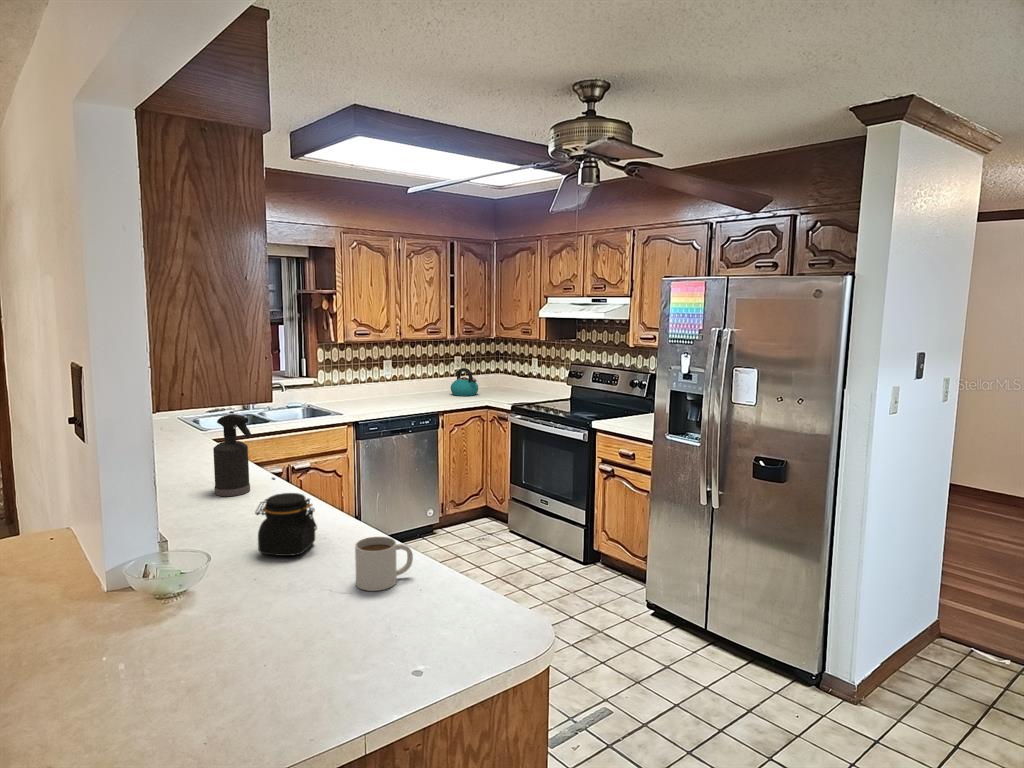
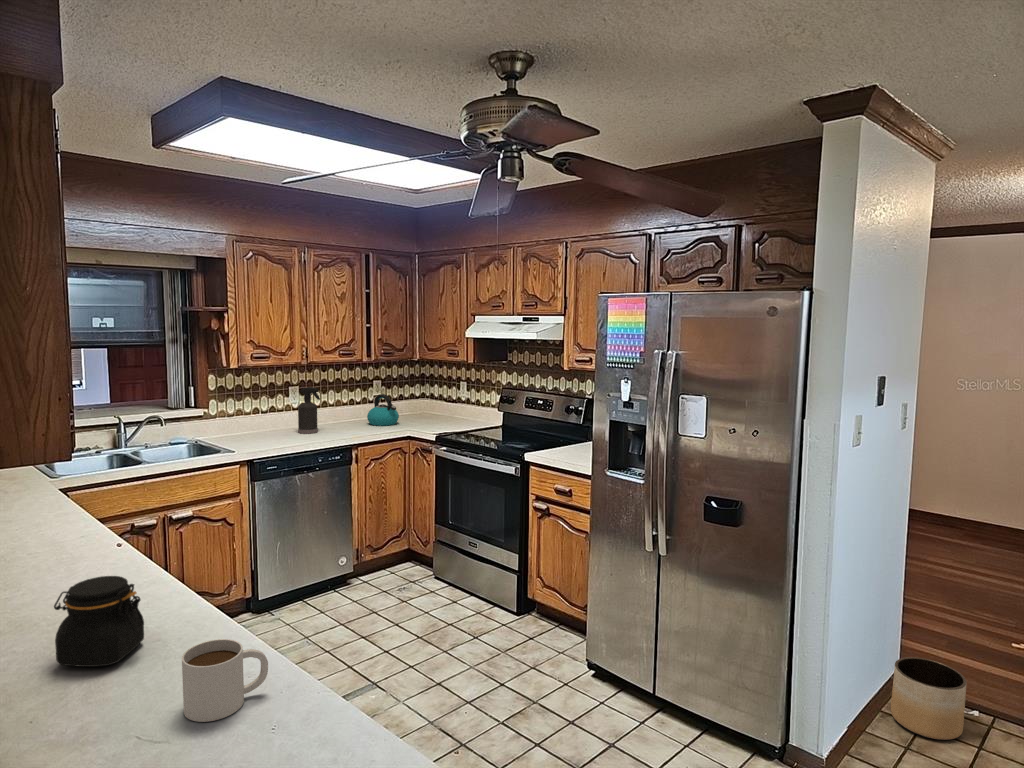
spray bottle: present [213,414,252,496] -> present [298,387,320,434]
planter: none [923,608,994,680] -> present [891,657,967,740]

